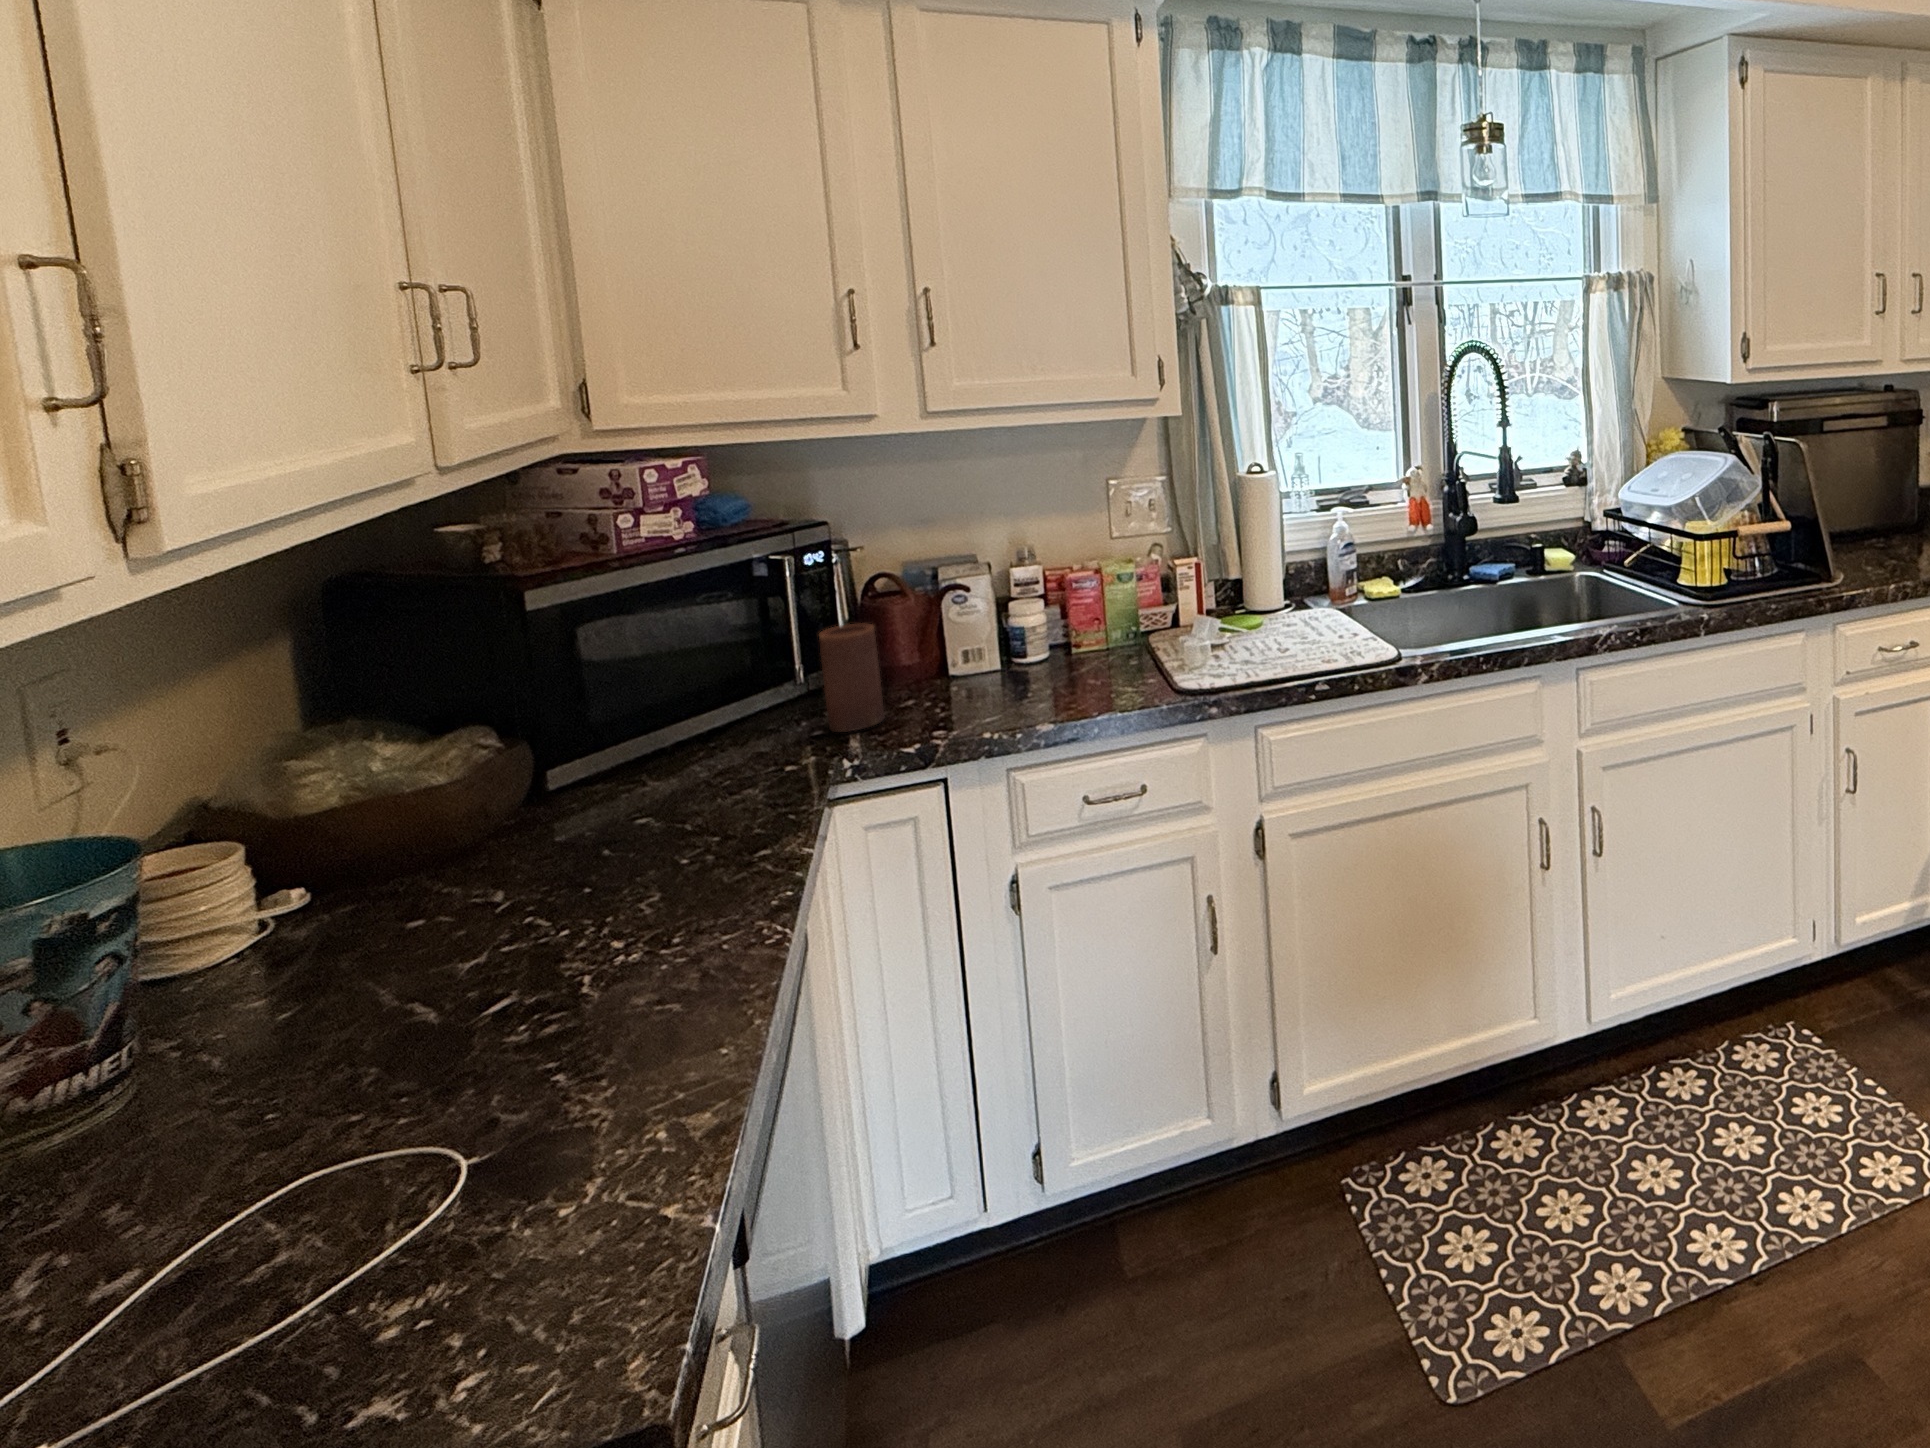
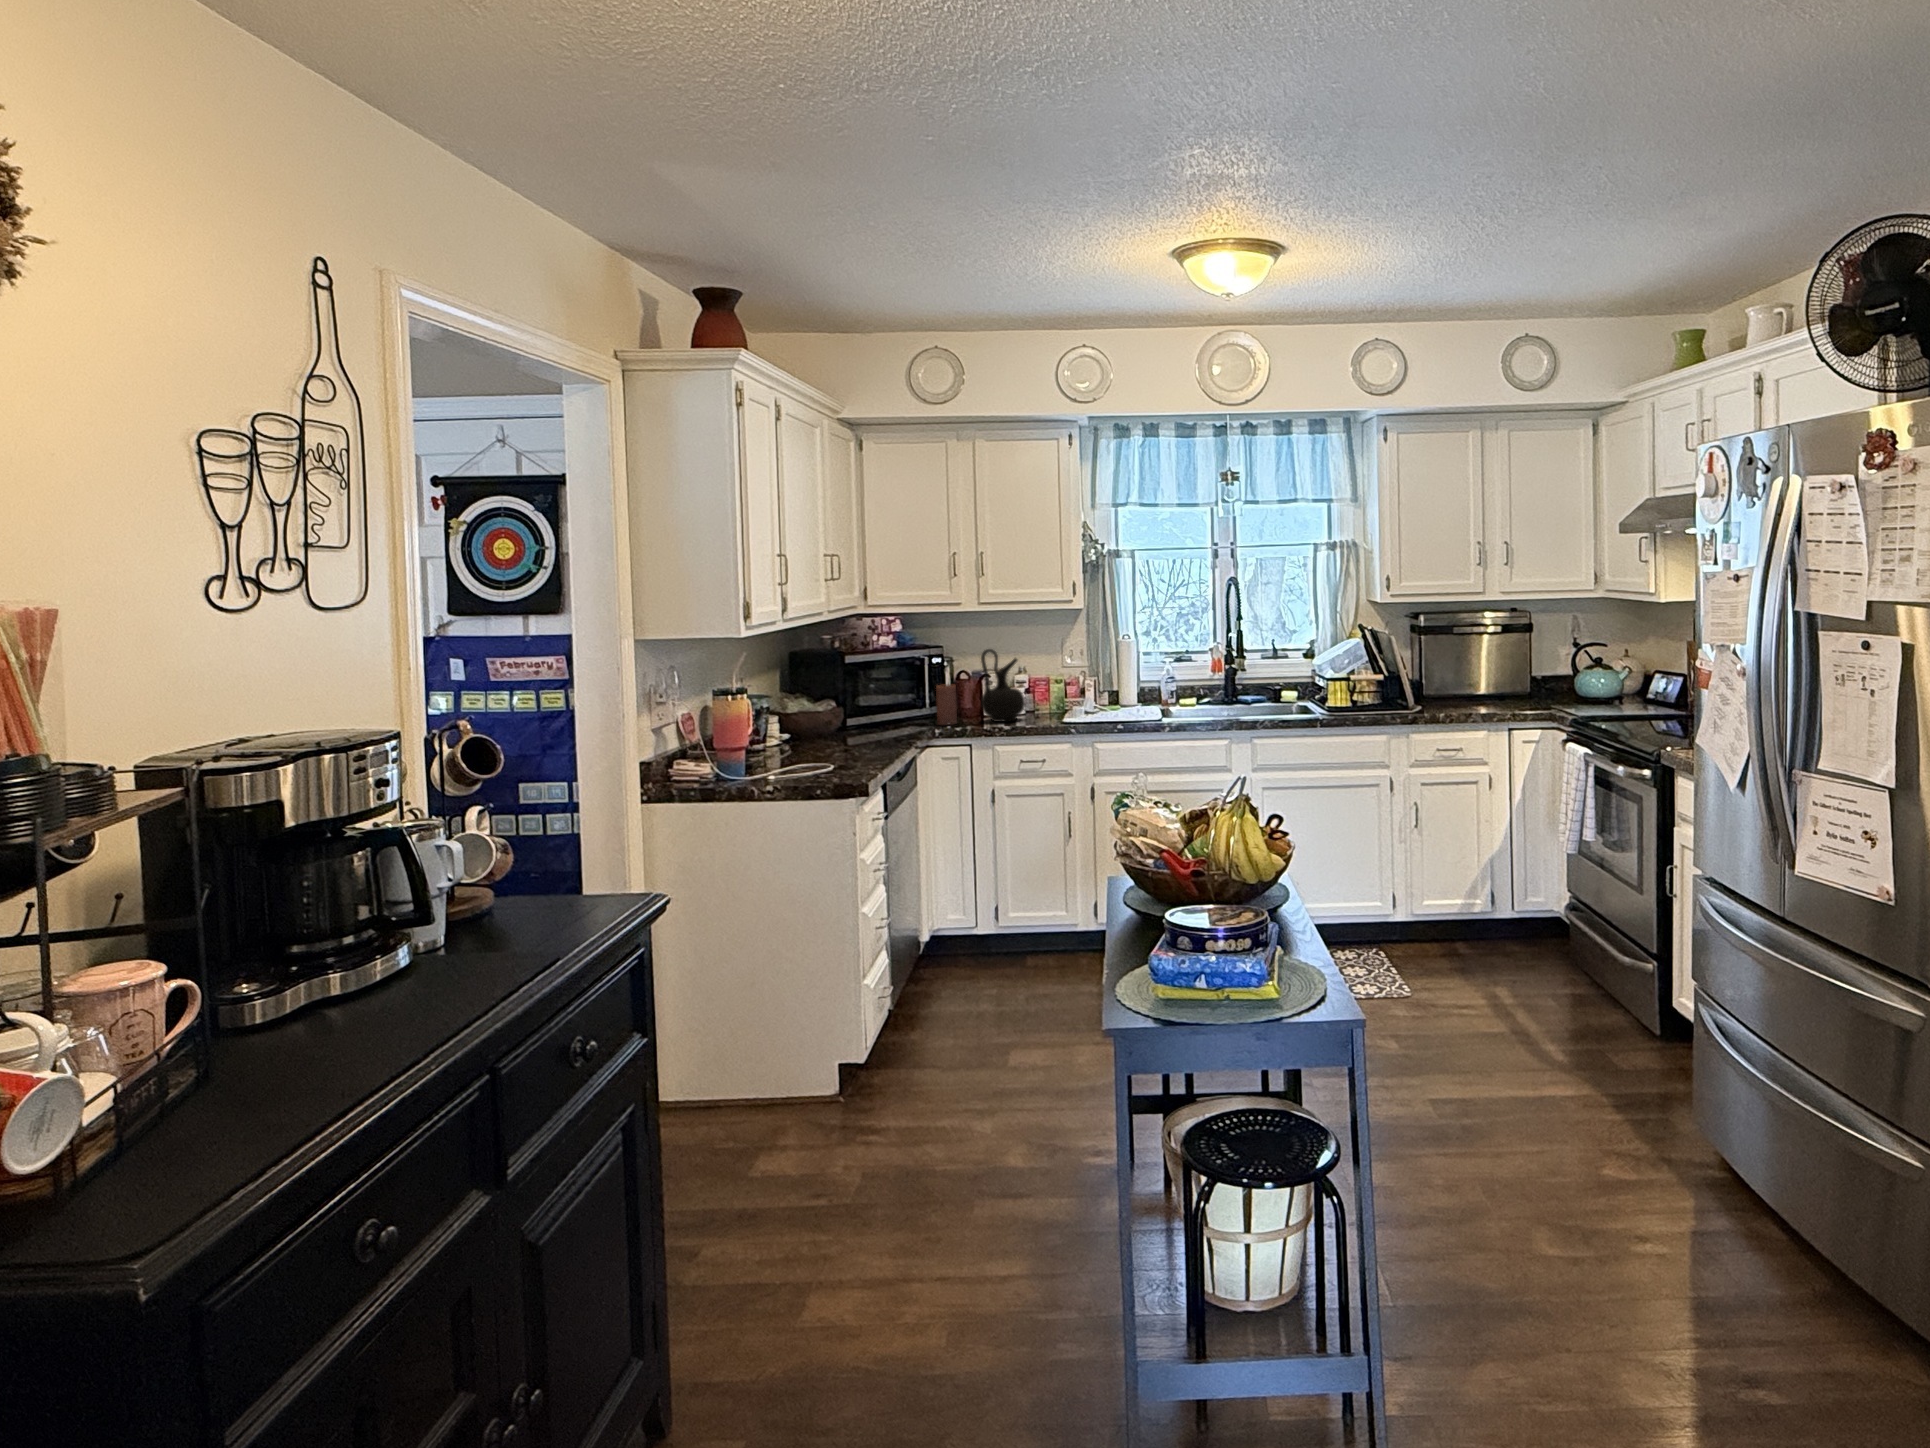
ceramic jug: none [940,530,1059,703] -> present [981,649,1025,722]

